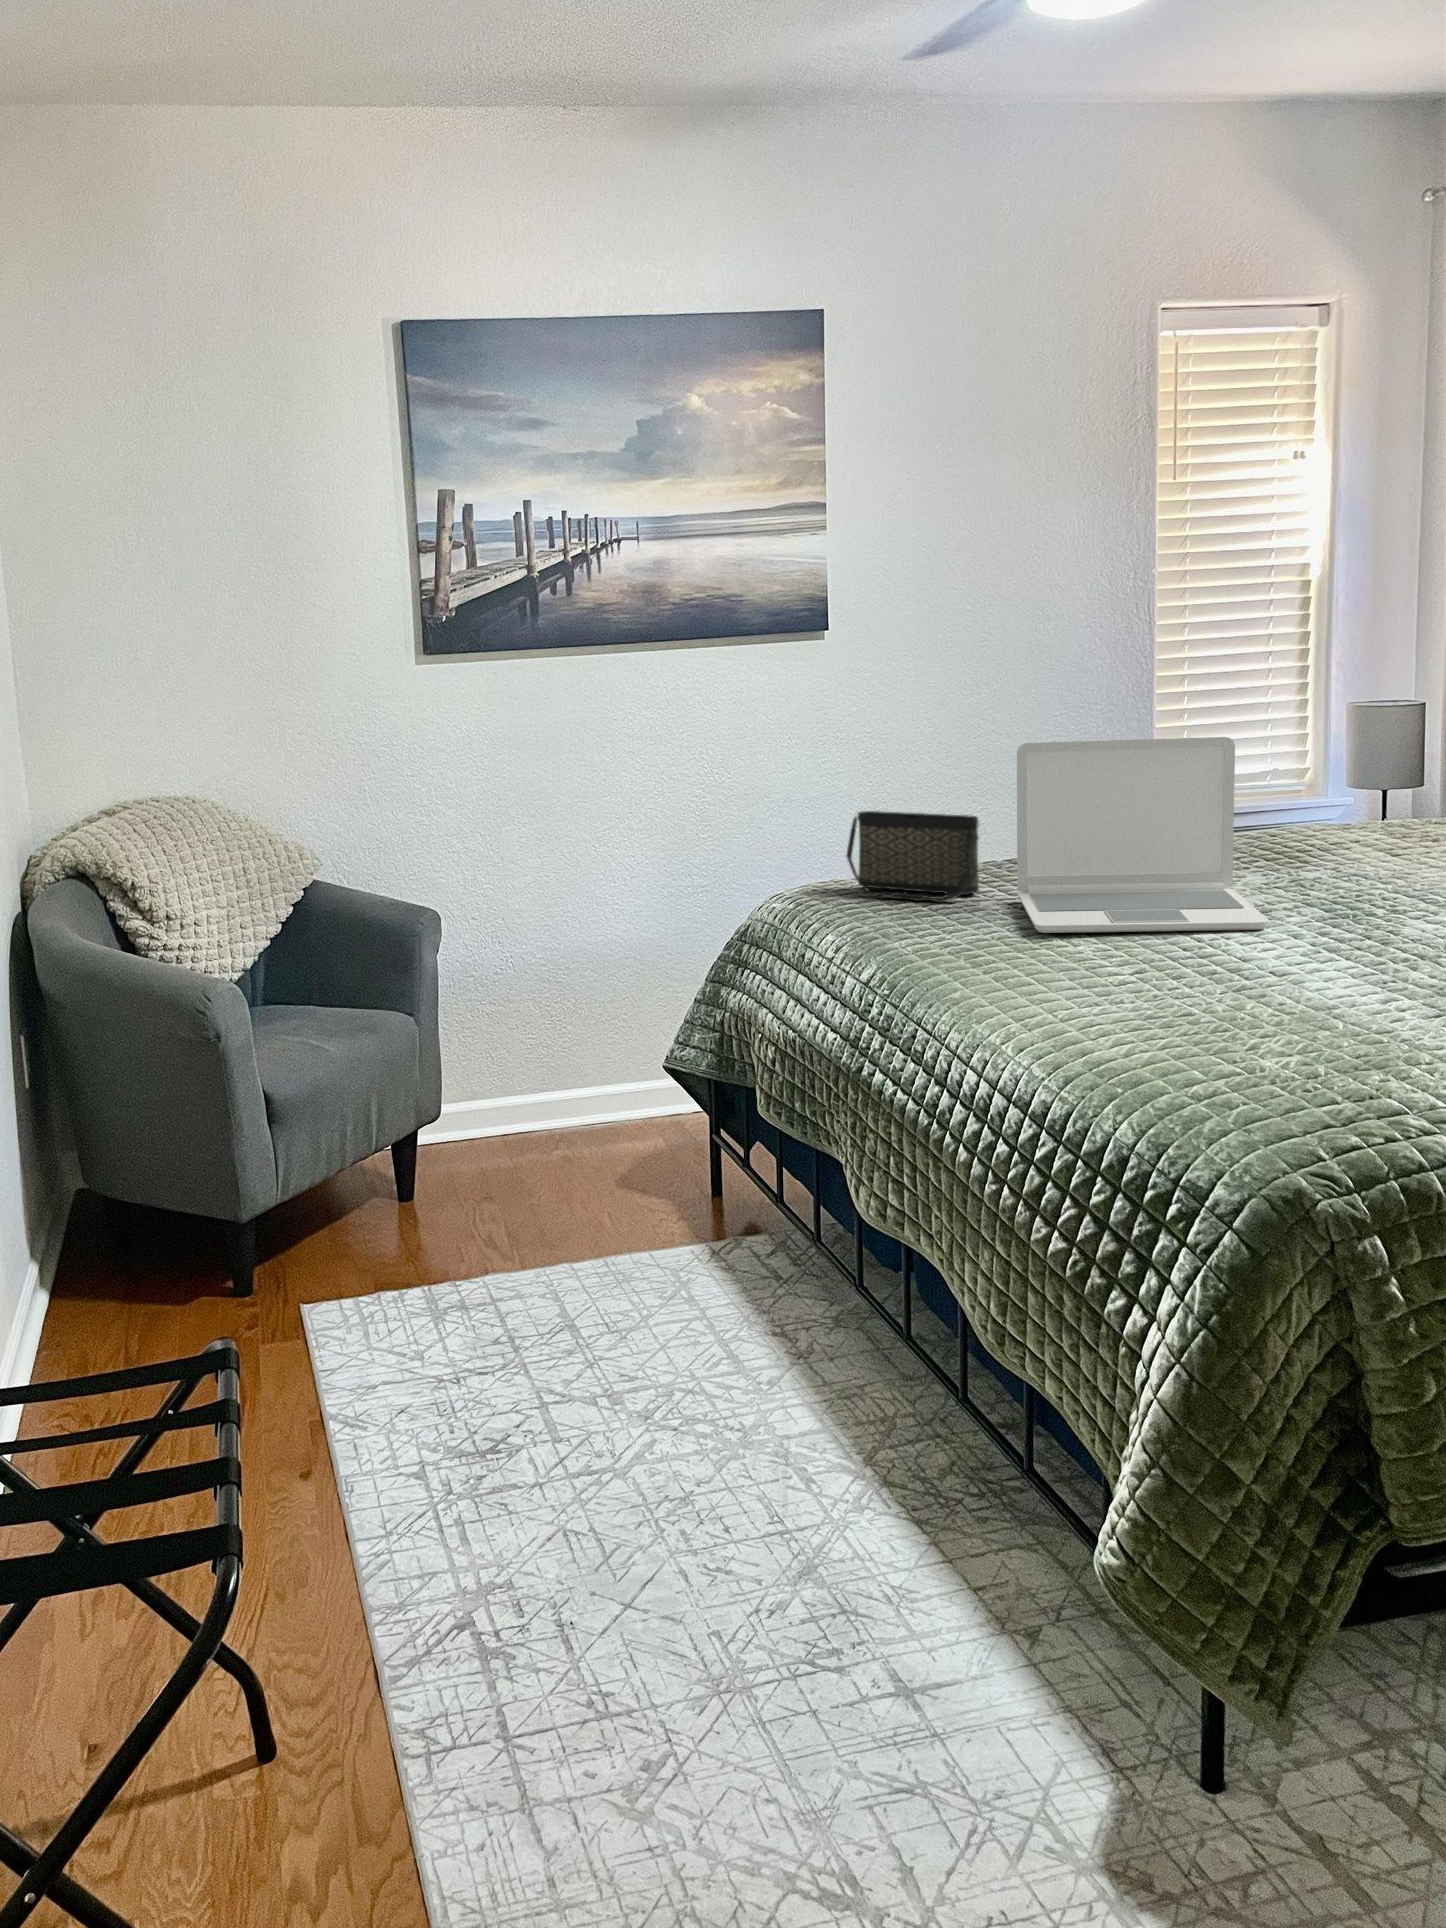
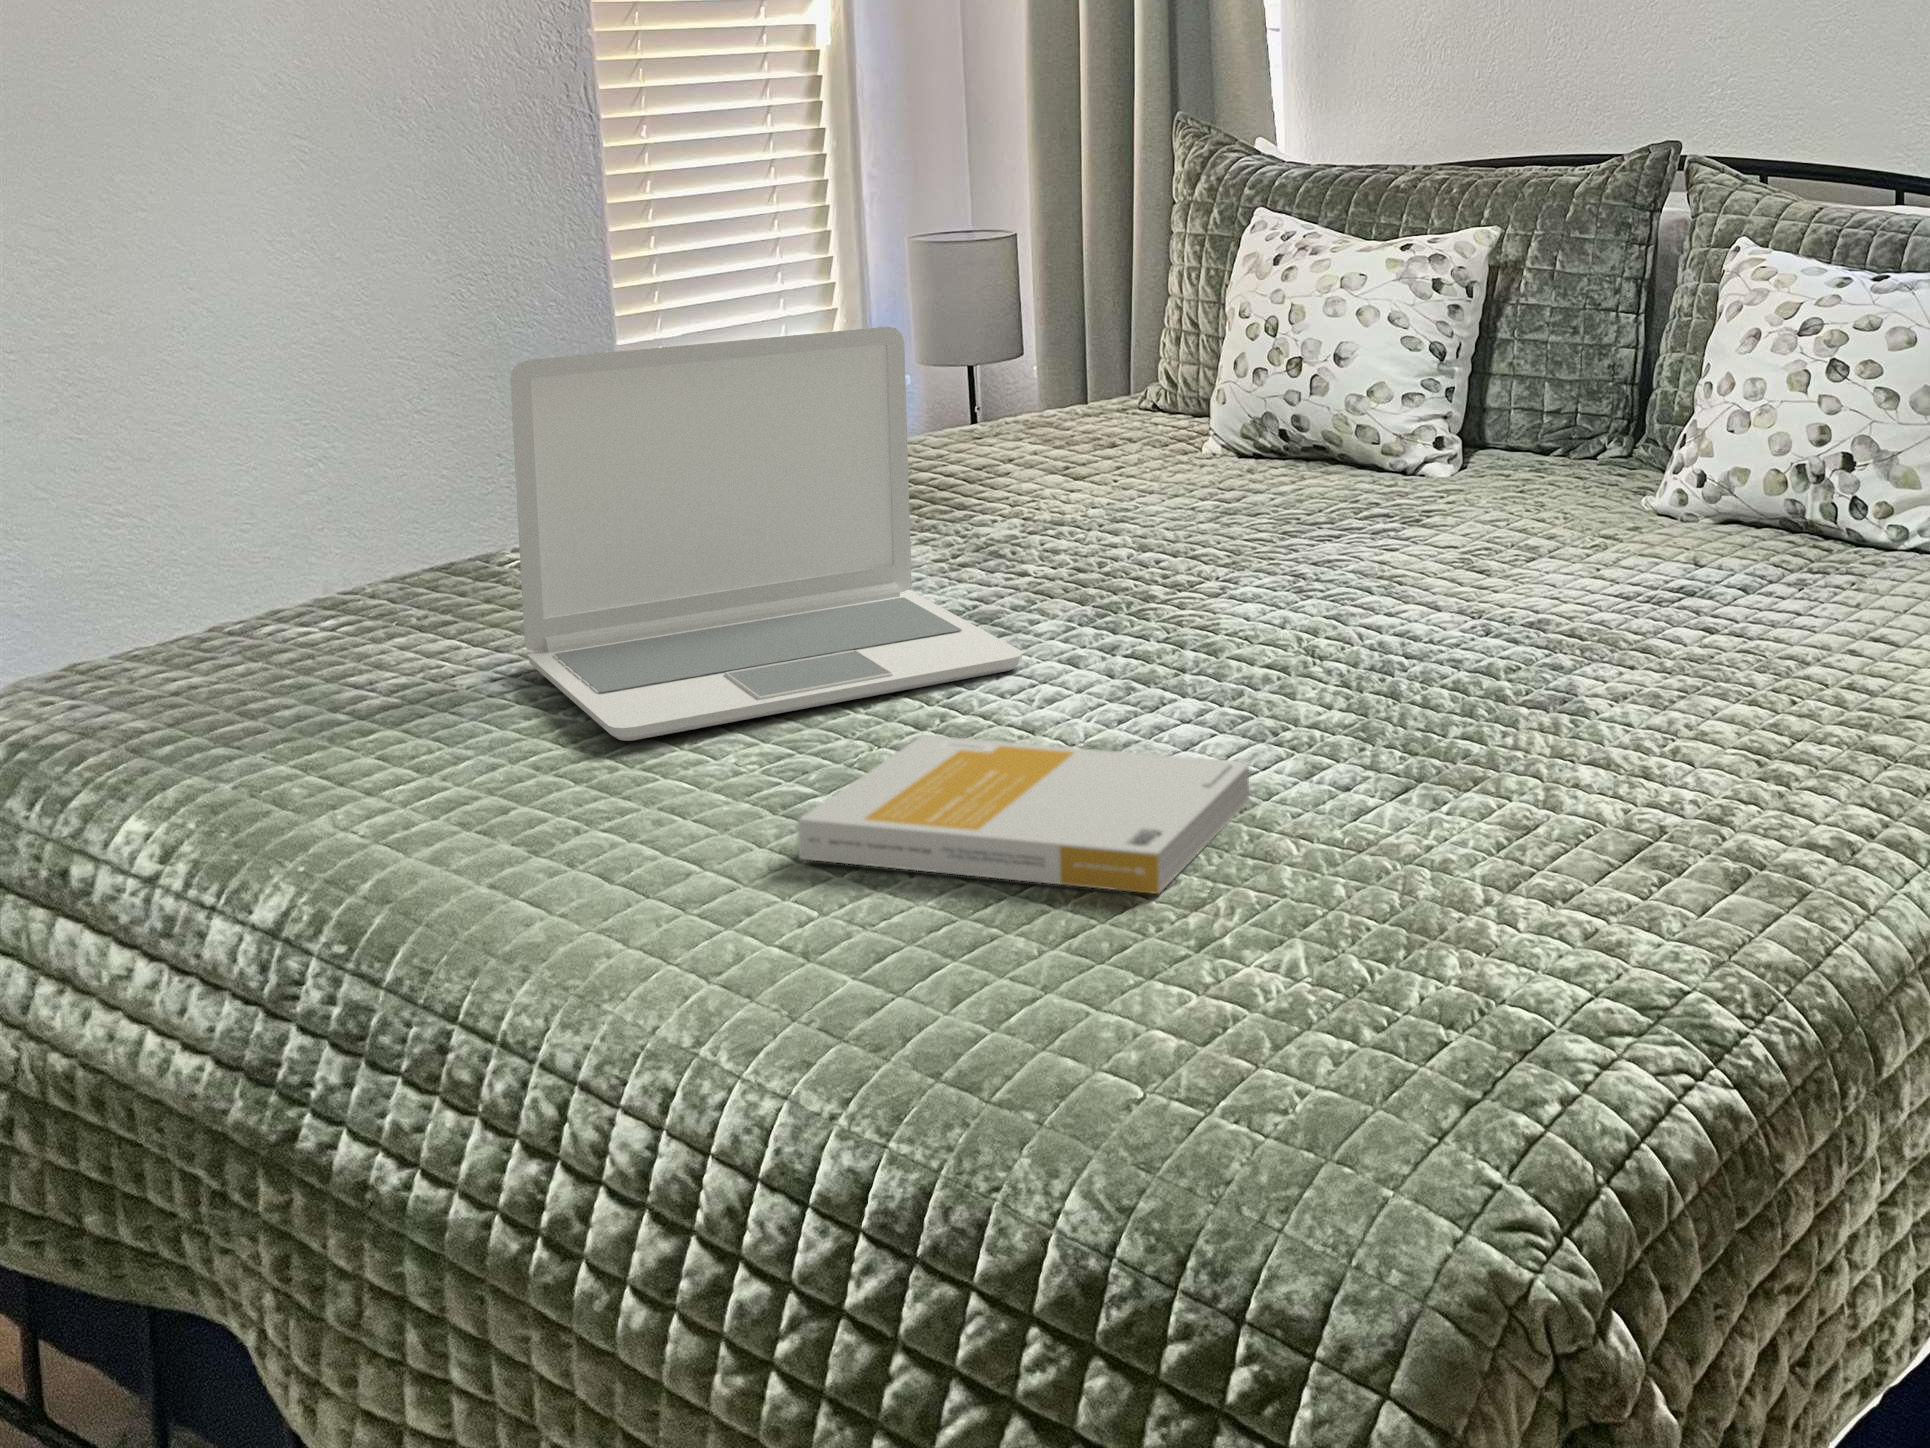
handbag: present [846,811,979,901] -> none [120,508,436,701]
book: none [1088,944,1346,1026] -> present [798,735,1250,894]

